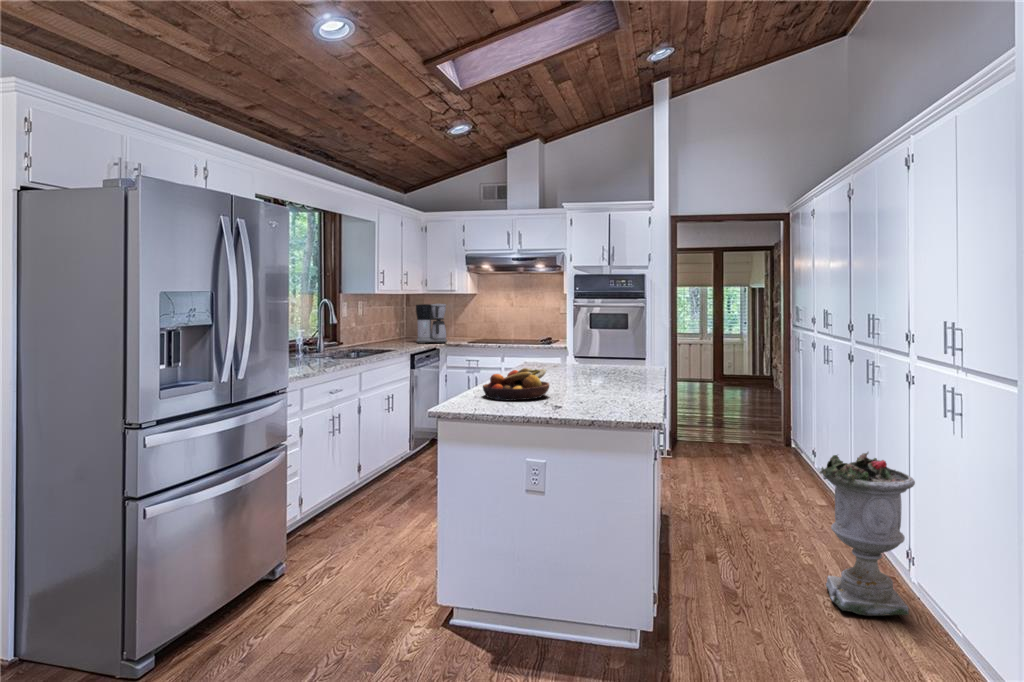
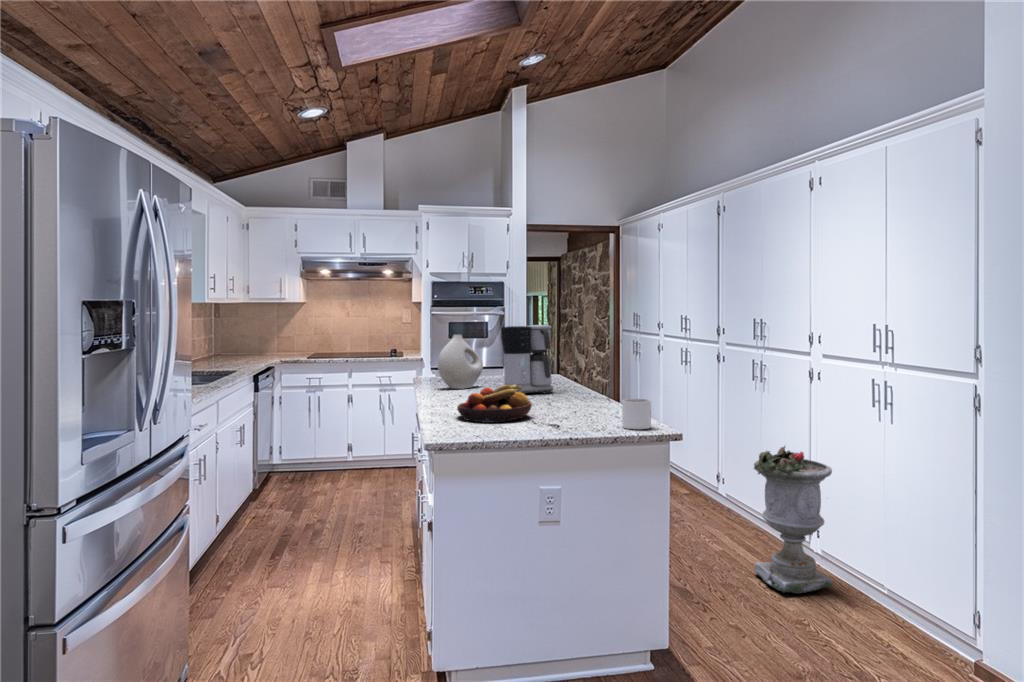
coffee maker: present [416,304,447,343] -> present [501,325,553,394]
vase: none [531,323,577,373] -> present [438,335,483,389]
mug: none [603,385,630,415] -> present [622,399,651,429]

